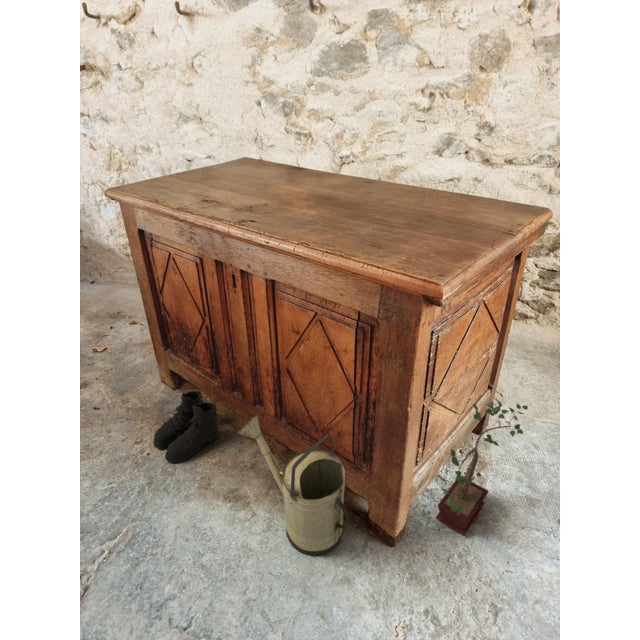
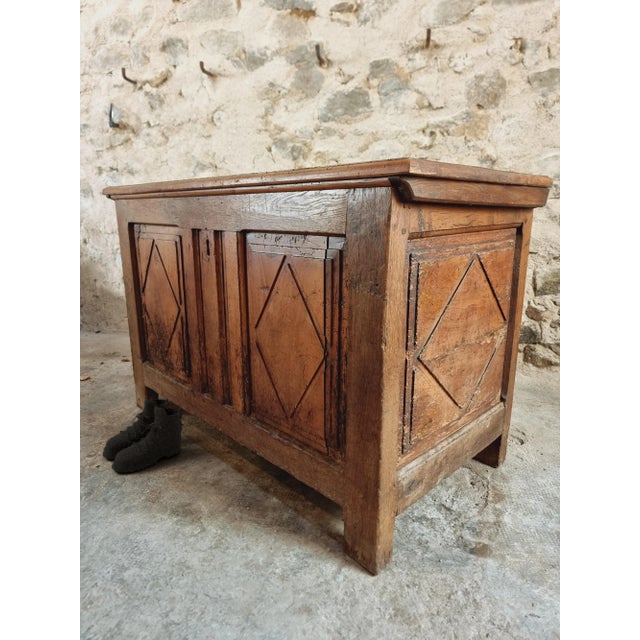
potted plant: present [436,401,528,536] -> none [436,379,547,568]
watering can: present [237,415,350,556] -> none [194,395,320,578]

